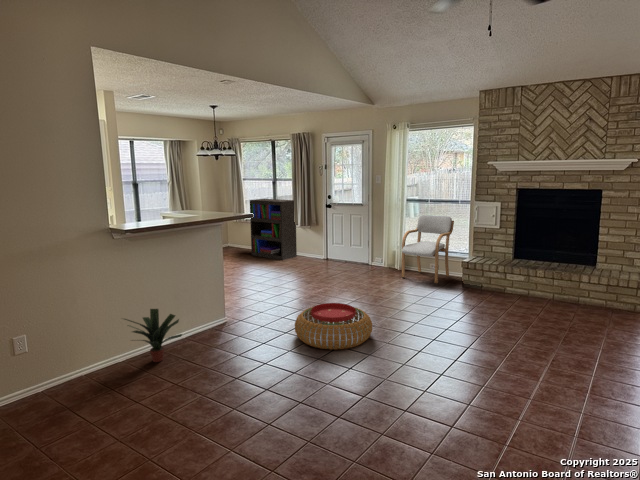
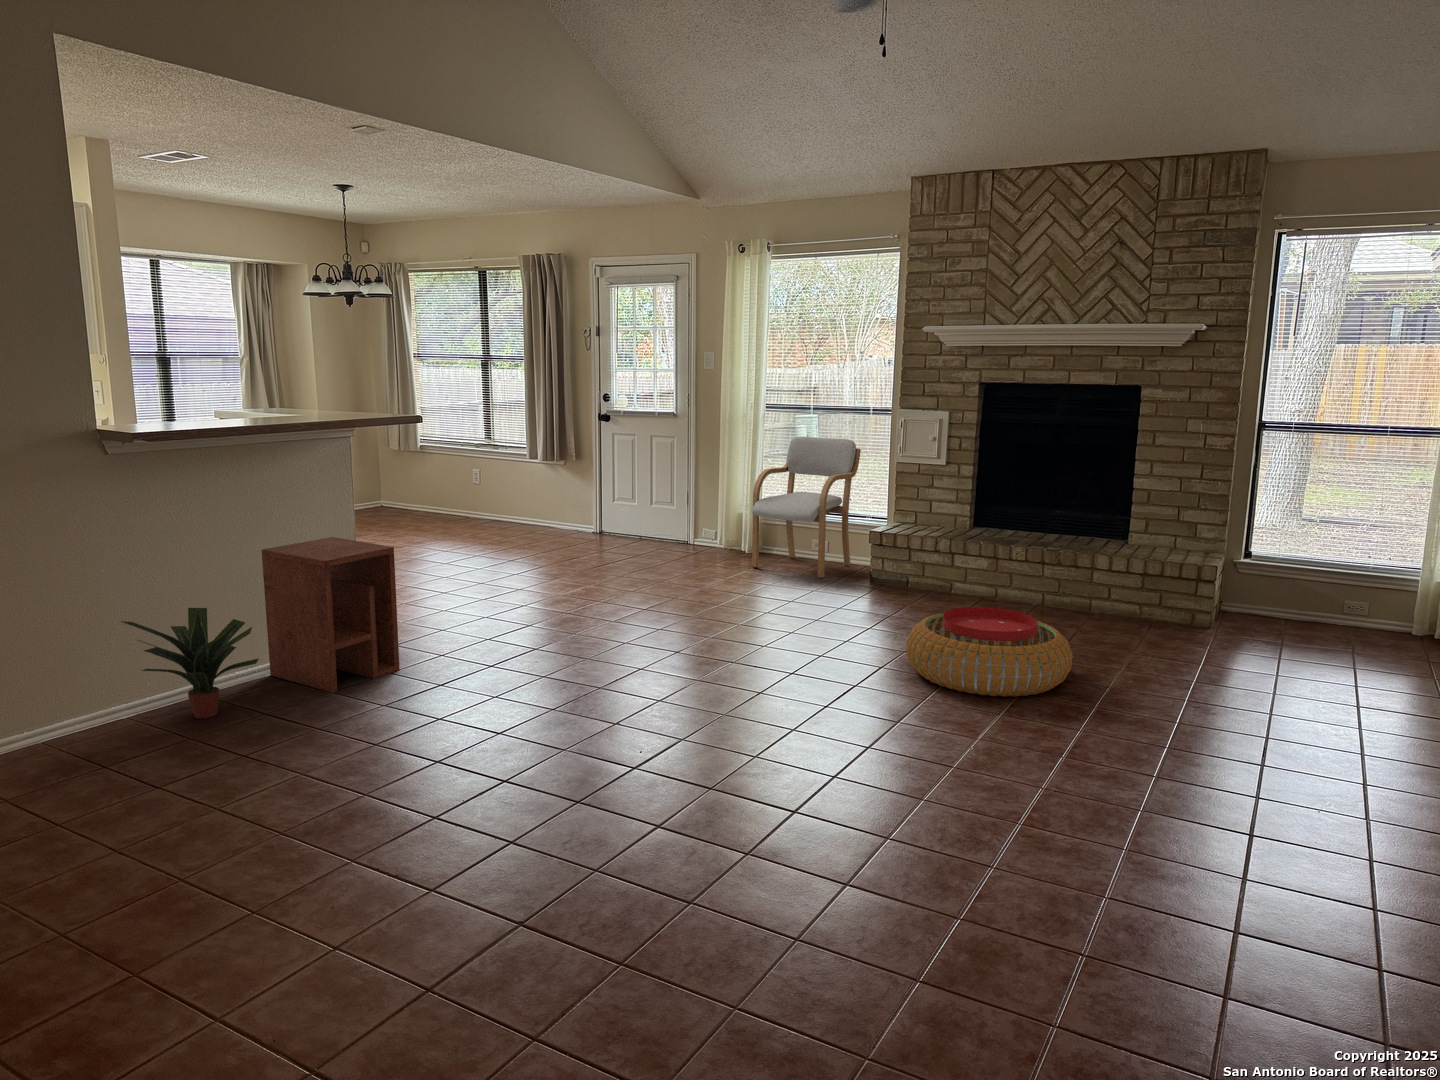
bookshelf: present [250,199,297,260] -> none [430,401,535,535]
side table: none [182,272,245,348] -> present [261,537,400,693]
pouf: present [295,303,372,350] -> present [906,607,1073,697]

